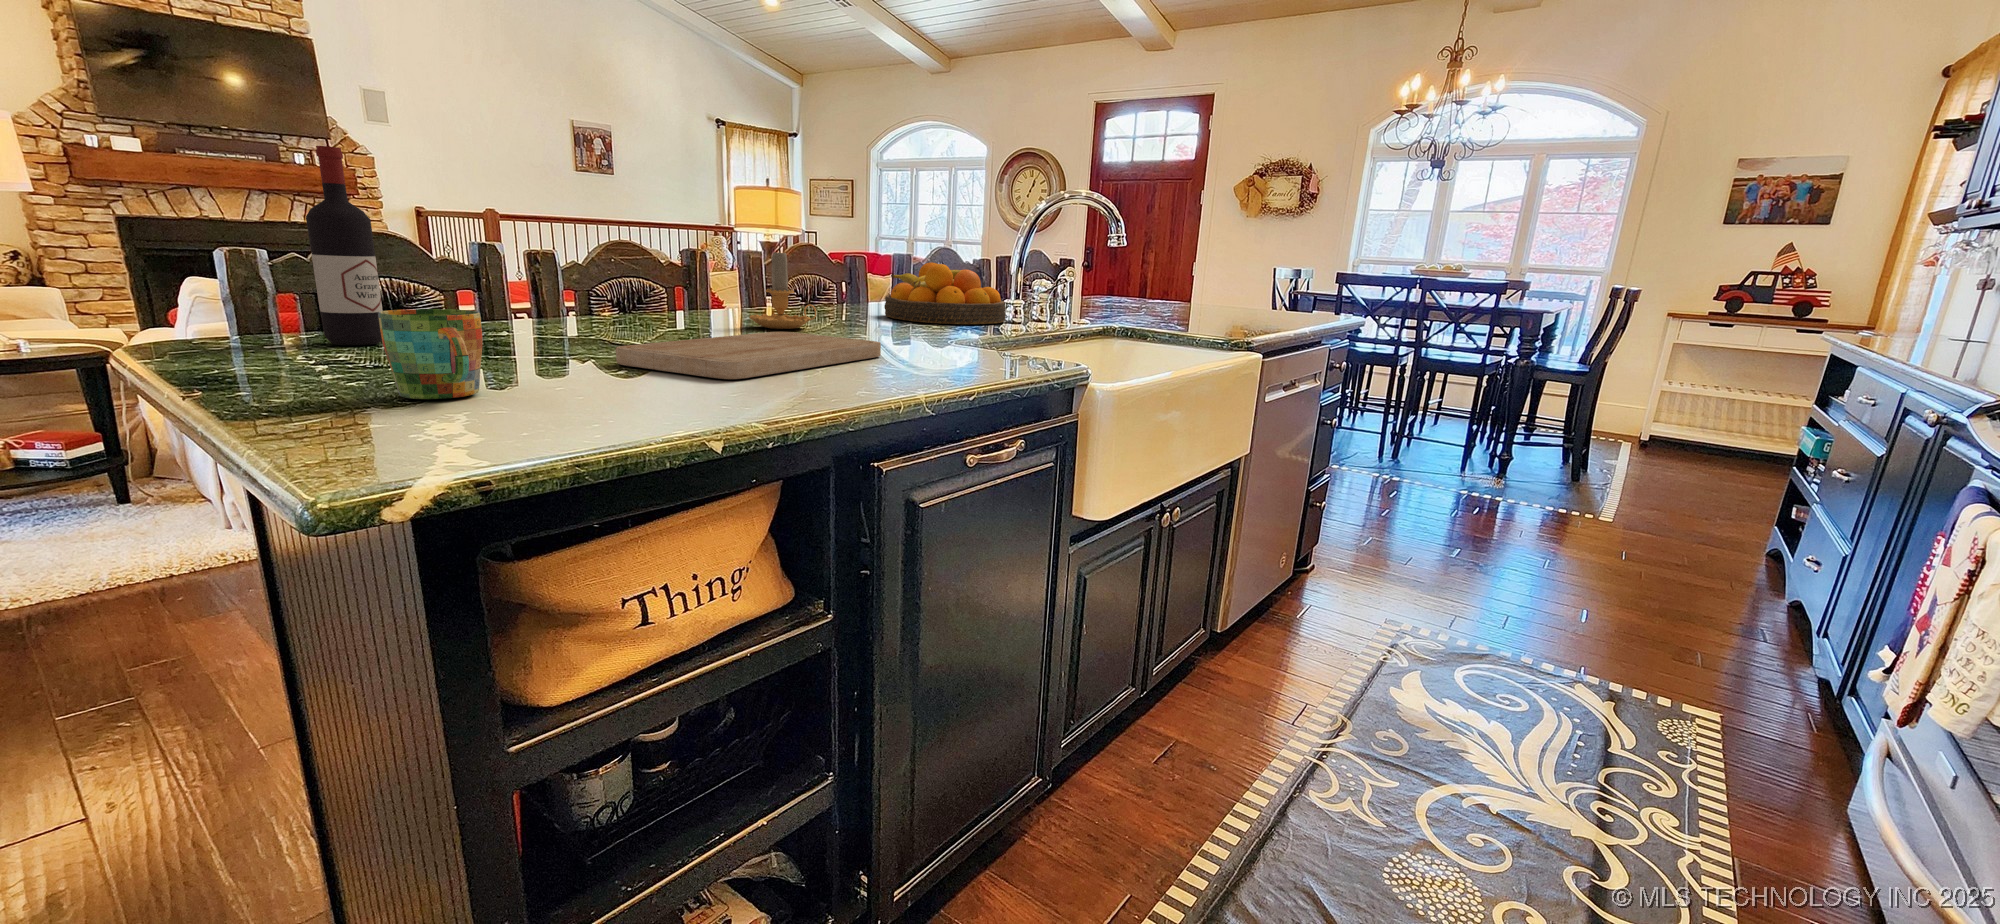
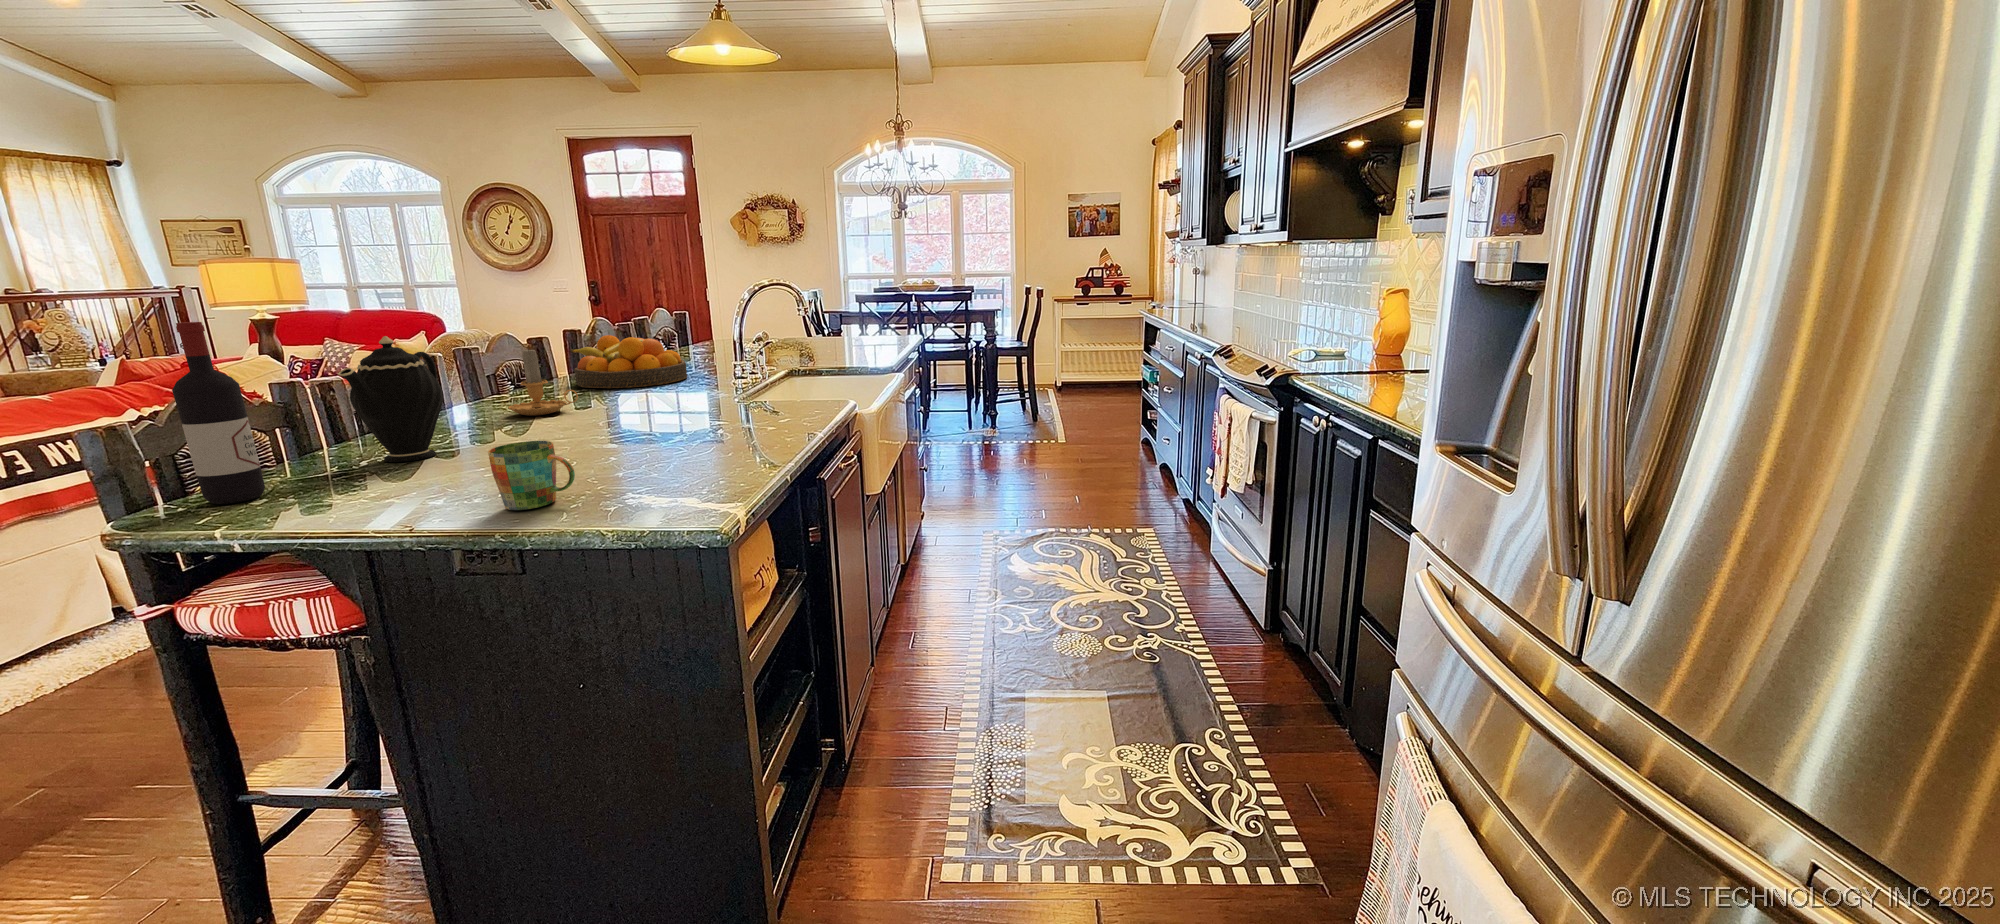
teapot: none [475,197,626,342] -> present [338,336,443,462]
cutting board: present [616,332,881,379] -> none [545,411,700,463]

